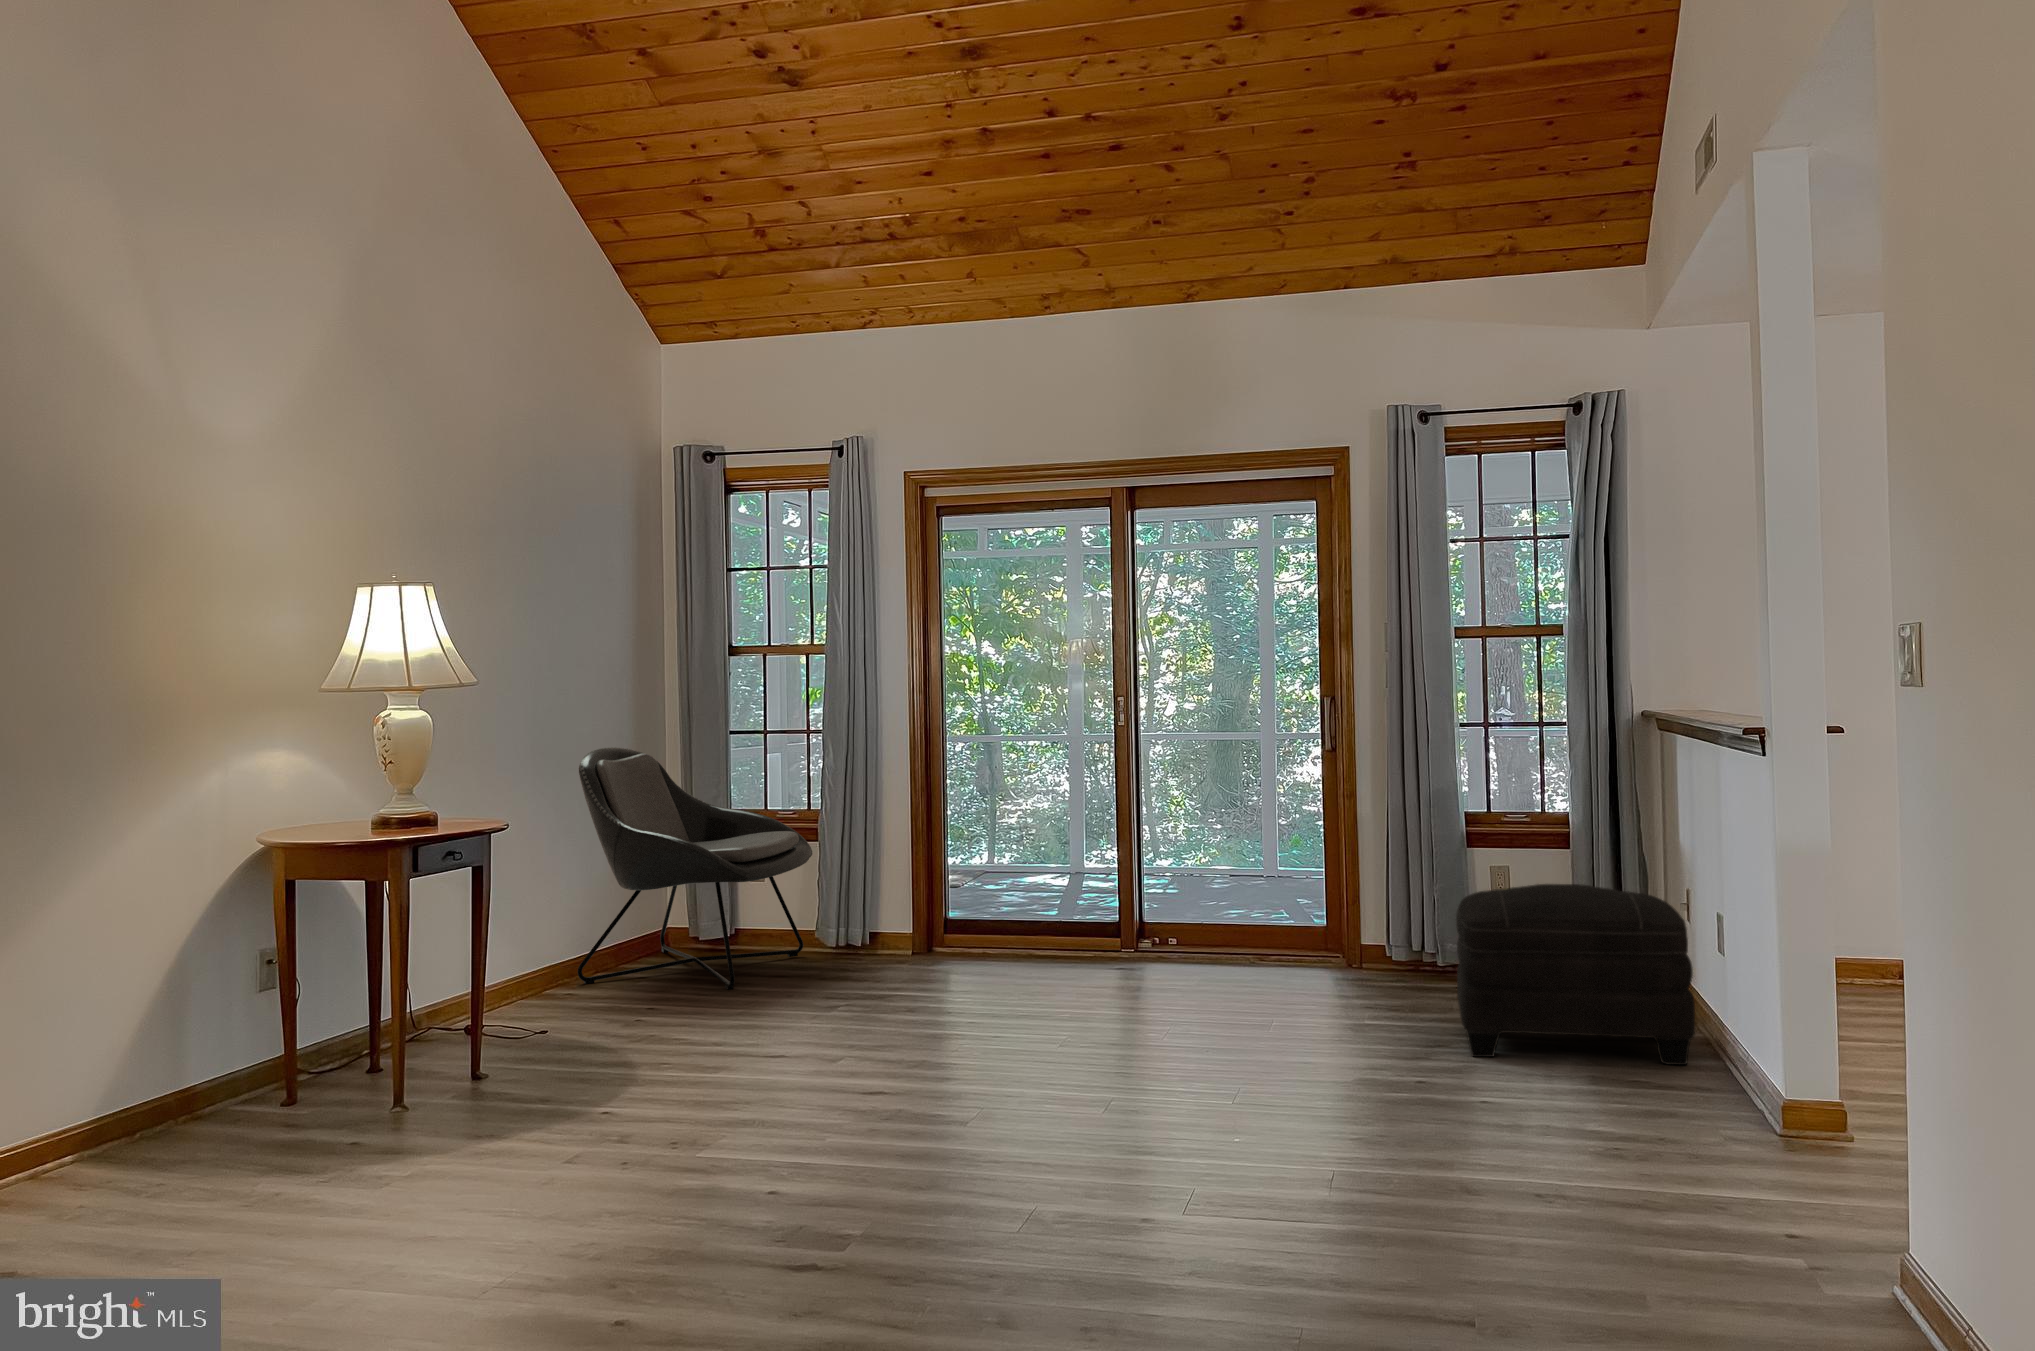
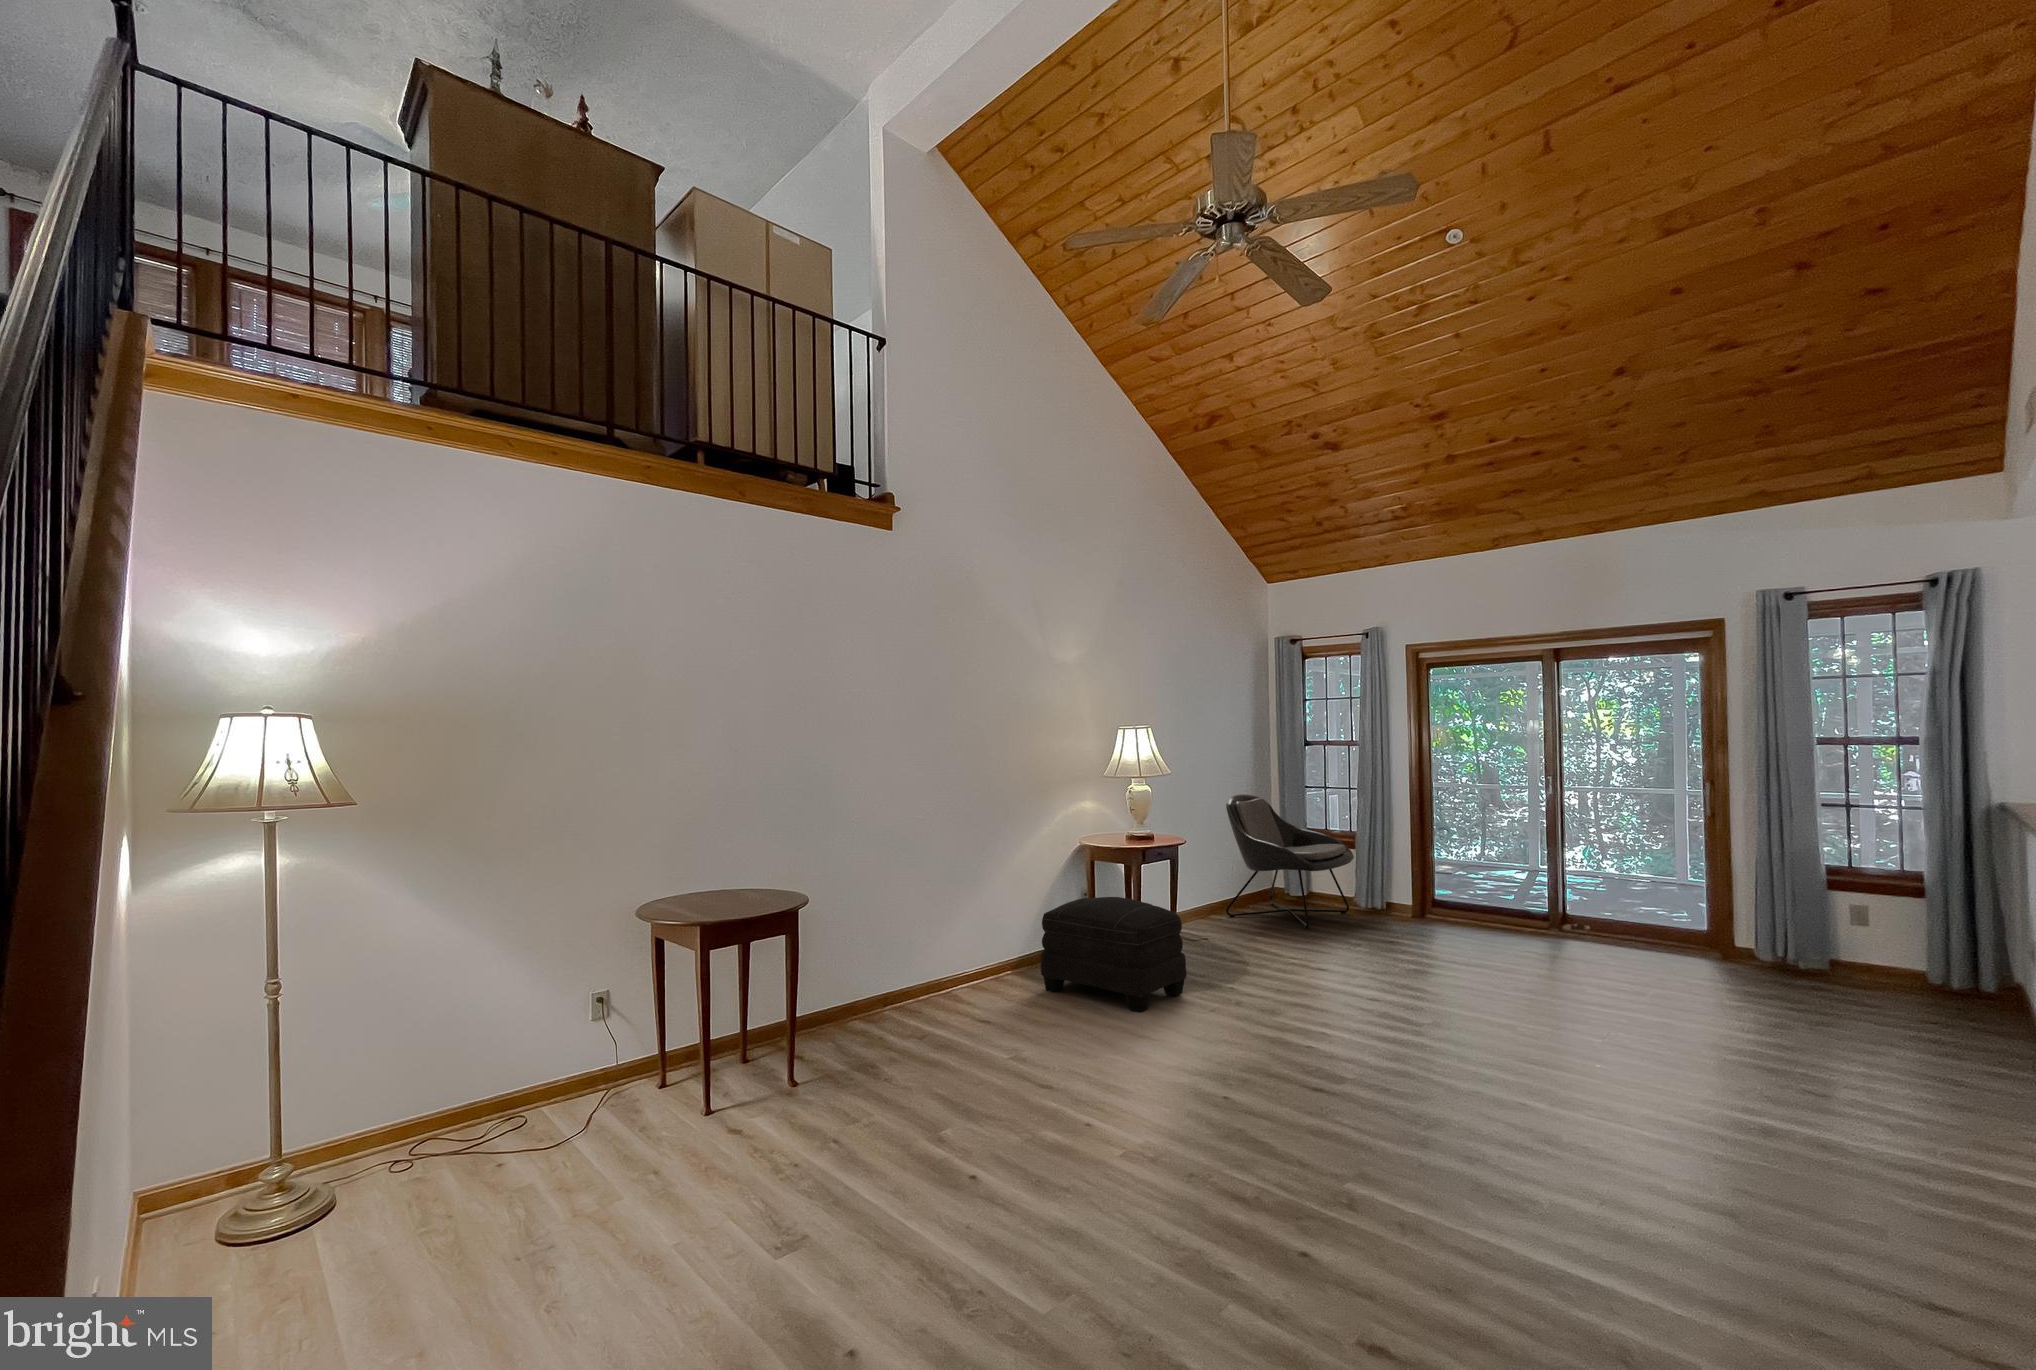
ottoman: present [1456,884,1695,1065] -> present [1041,897,1187,1012]

